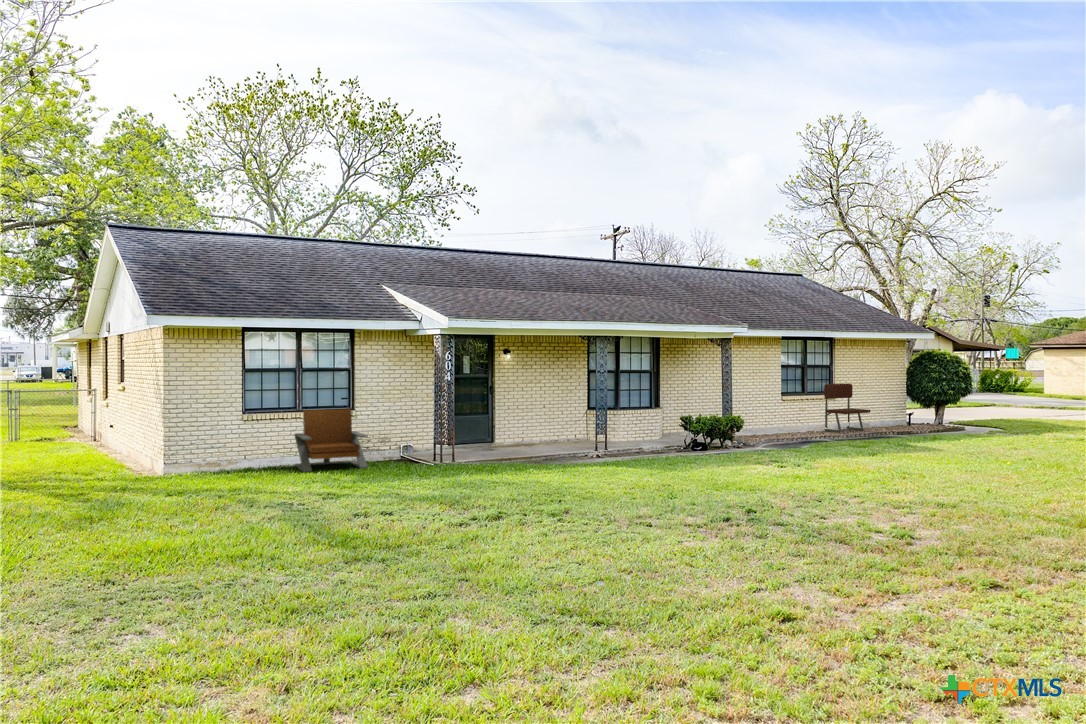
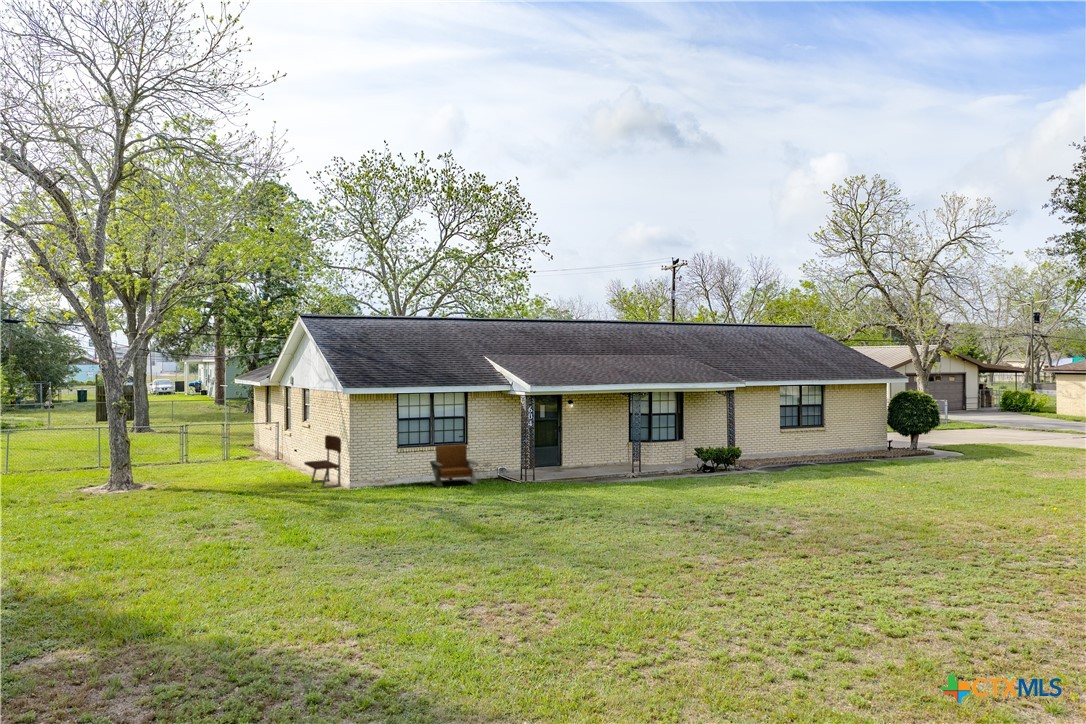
bench: present [824,384,870,432] -> present [304,435,341,488]

